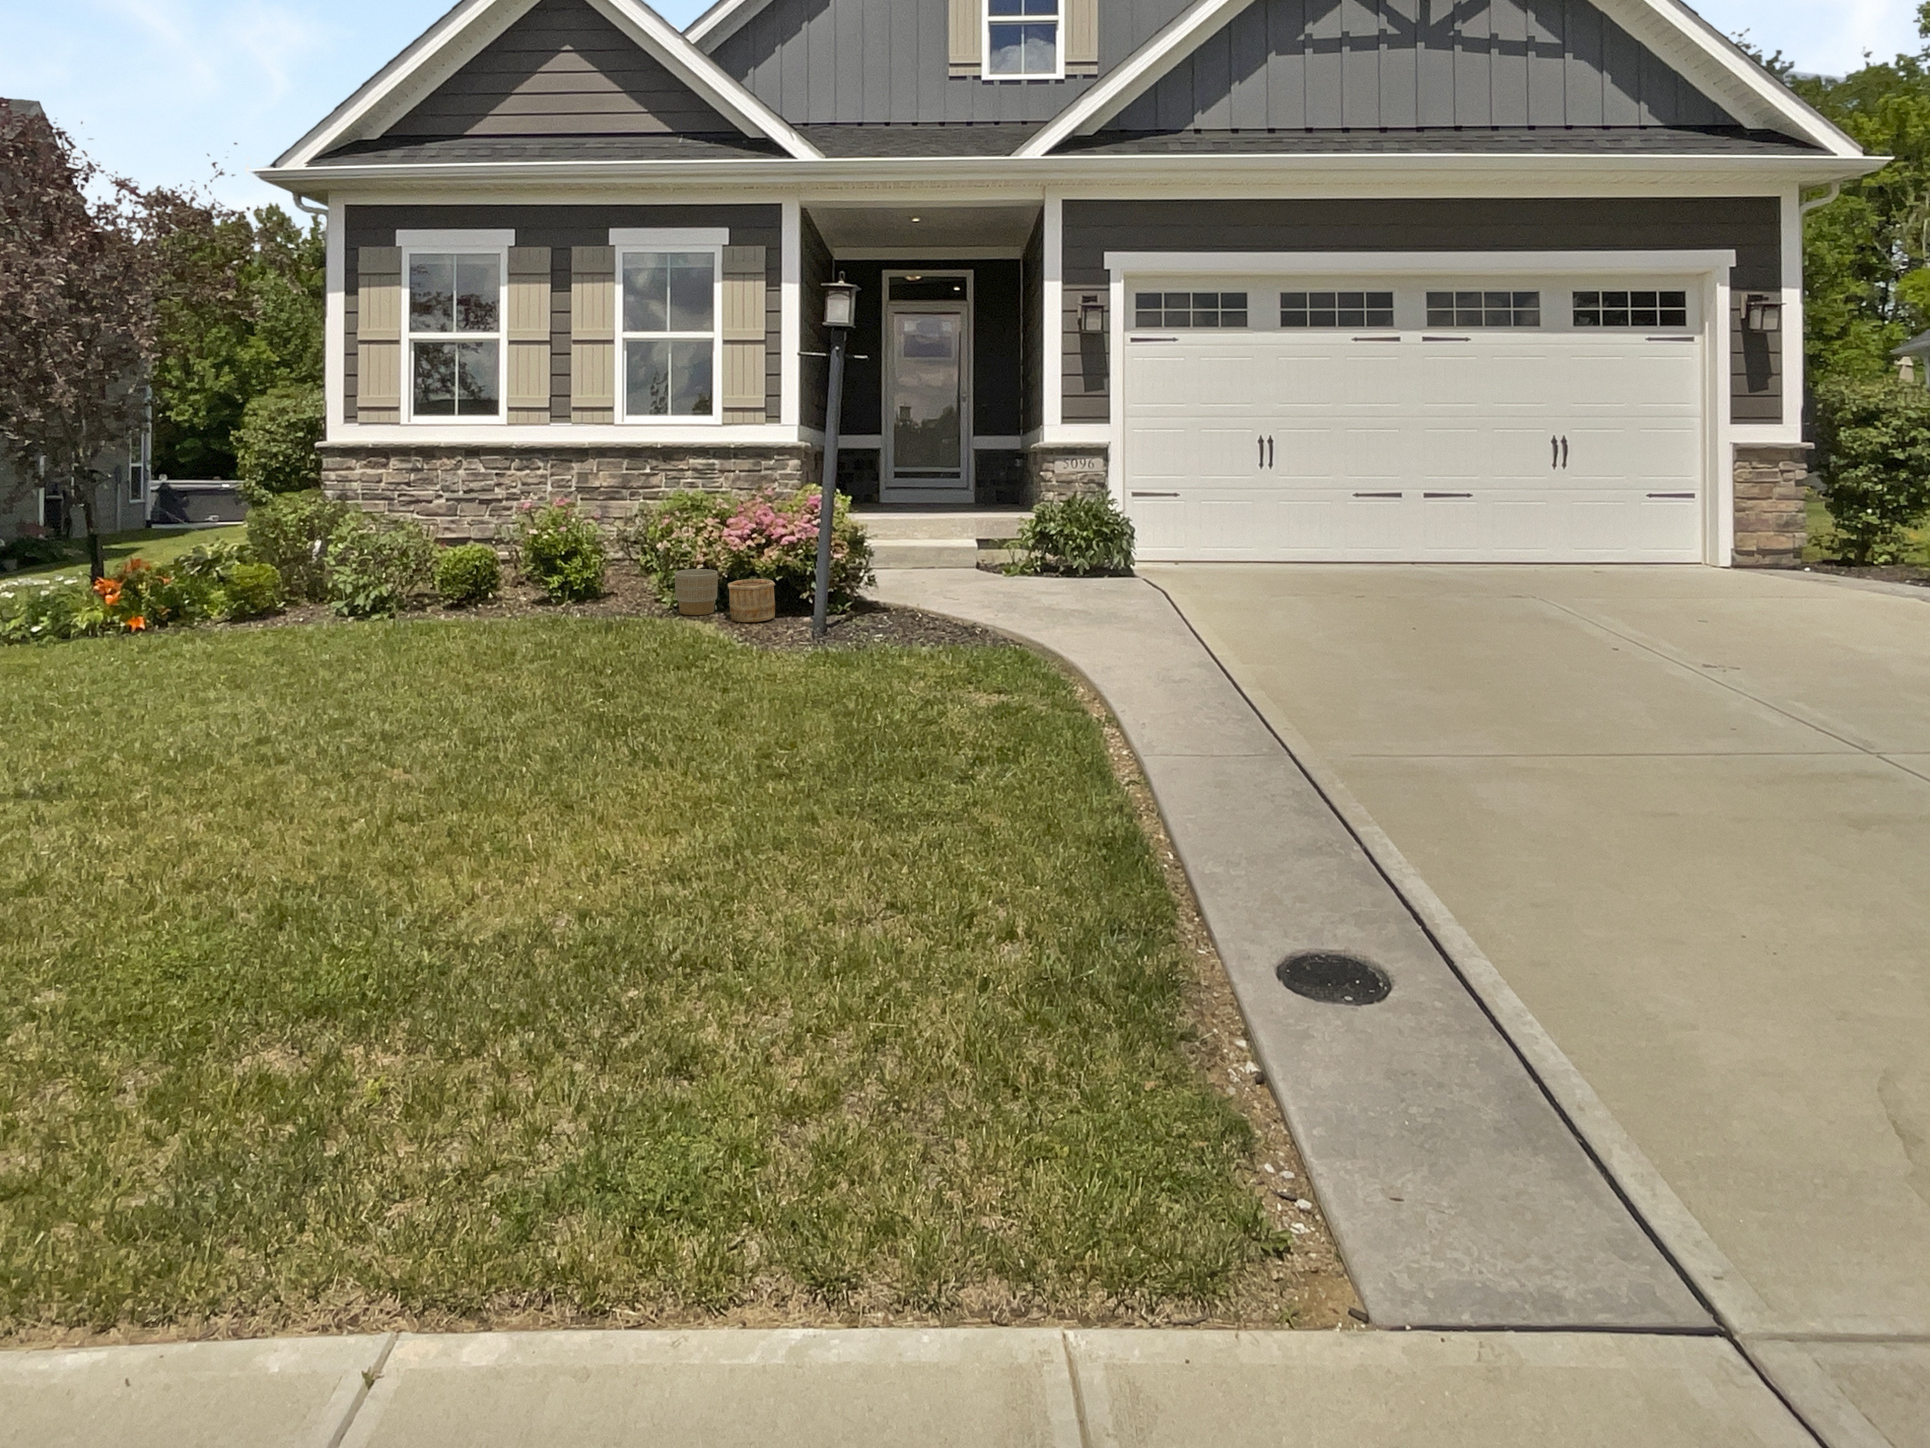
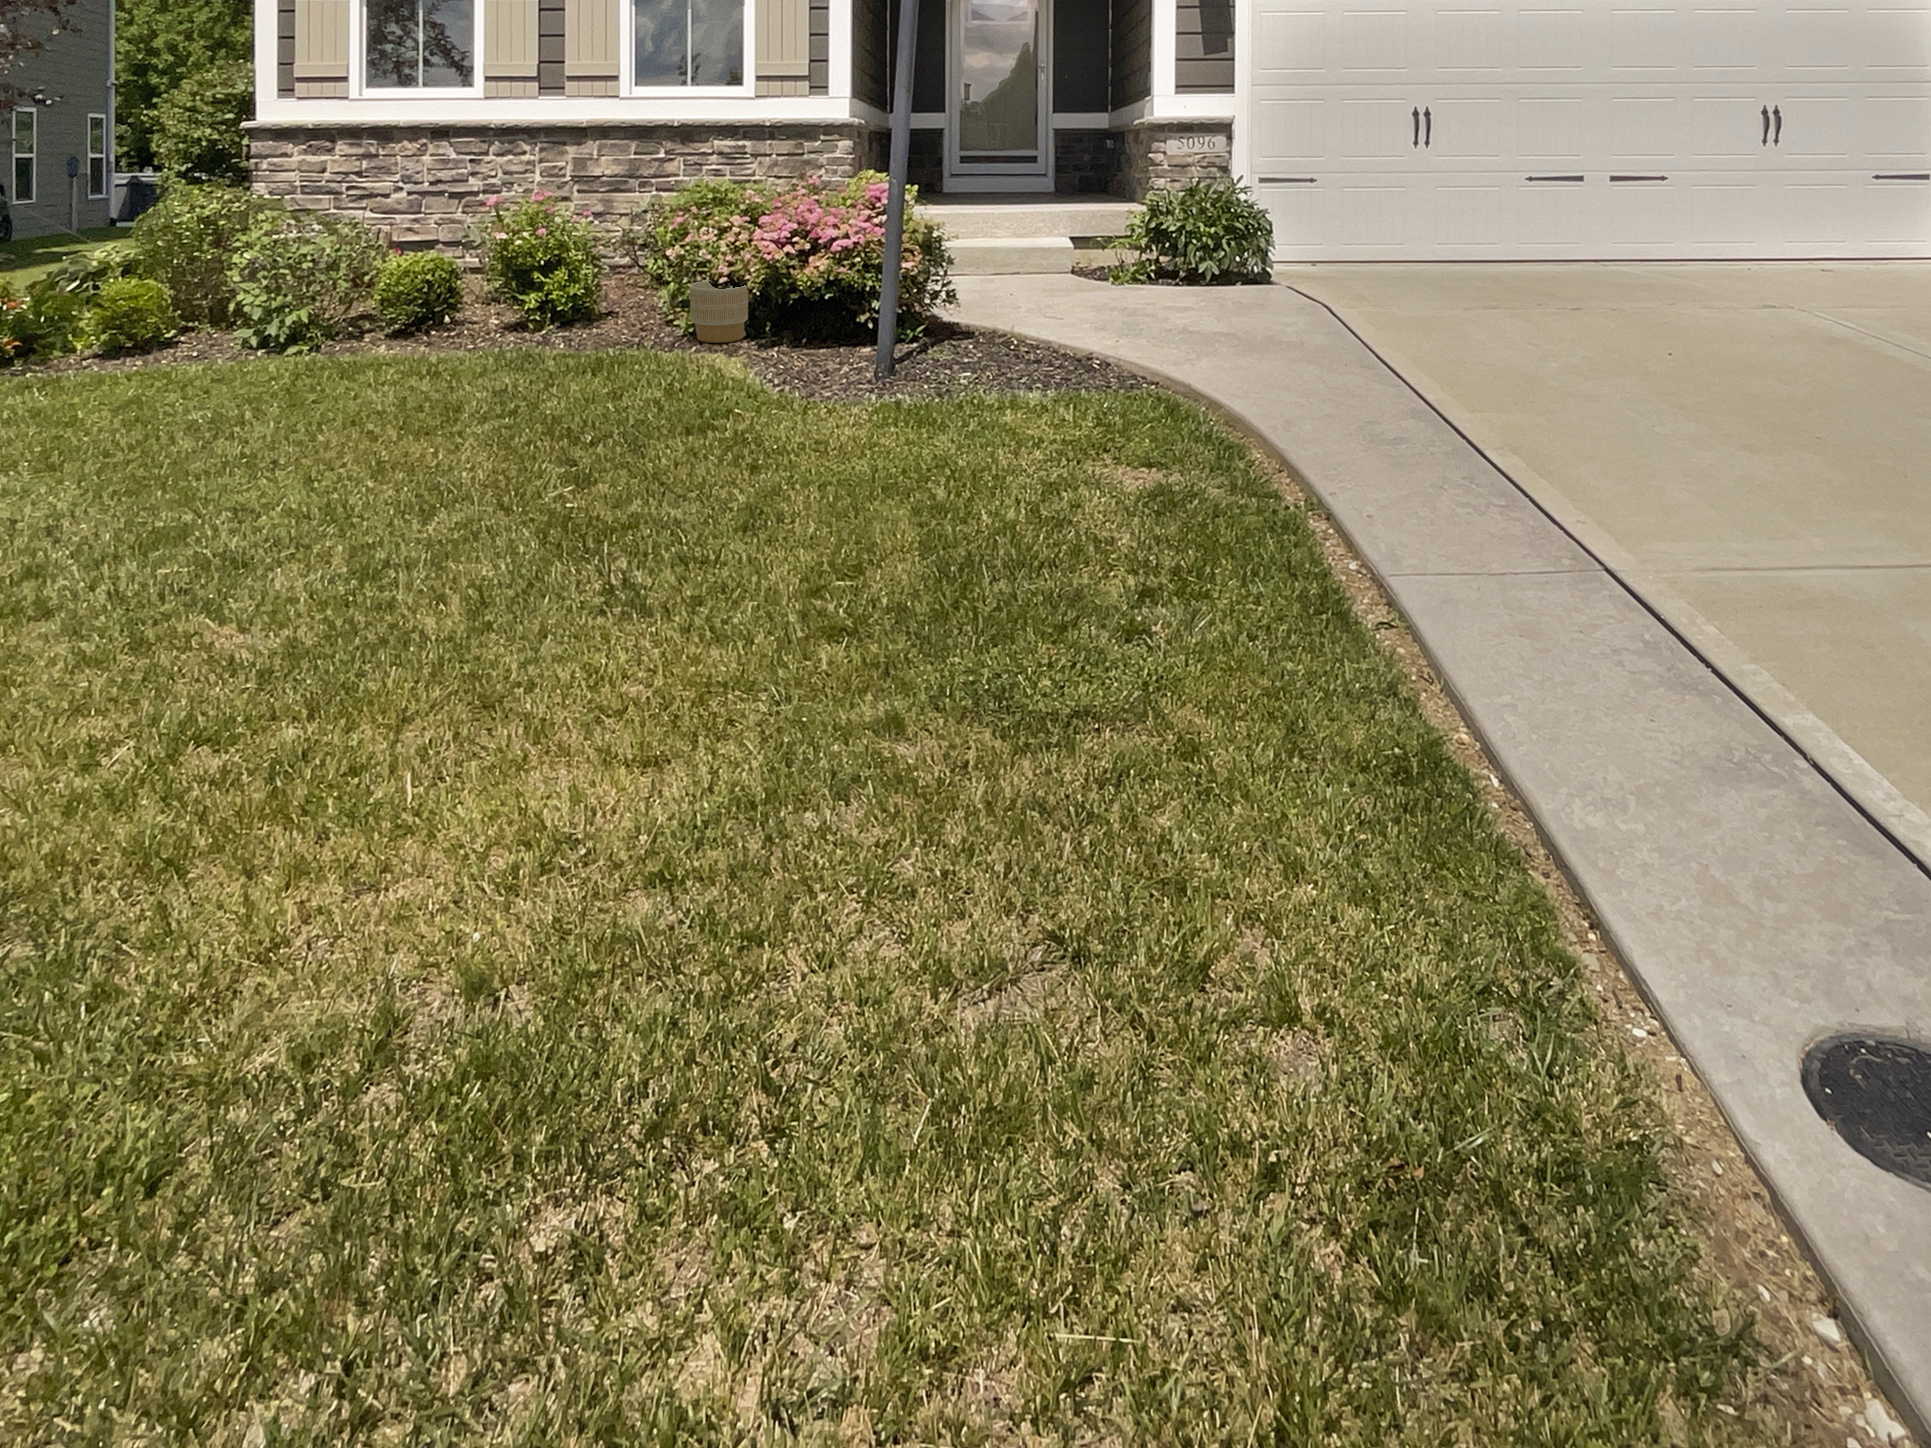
wooden bucket: present [728,579,775,622] -> none [761,293,827,353]

